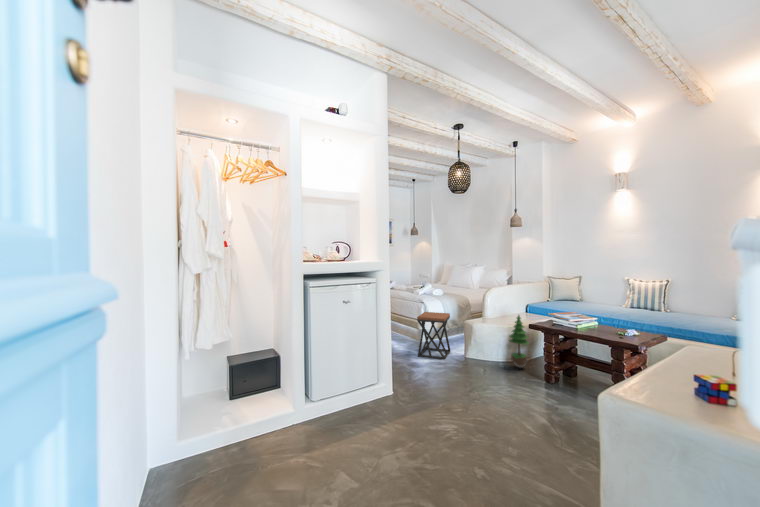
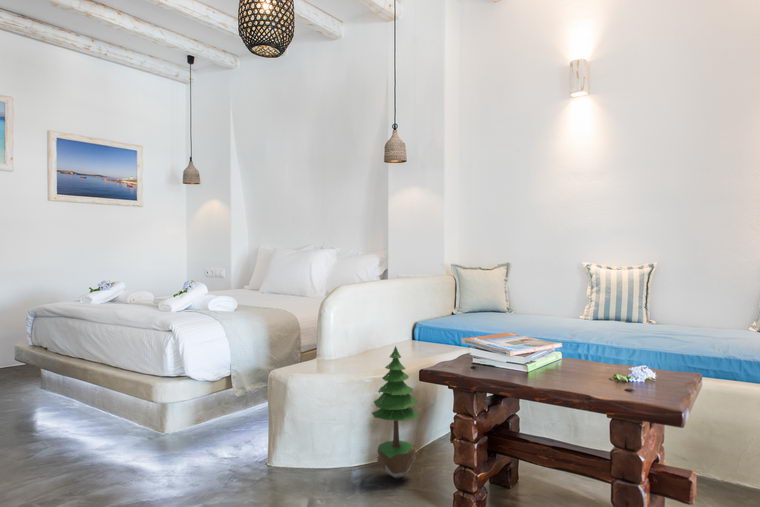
stool: present [417,312,450,360] -> none [138,355,236,480]

